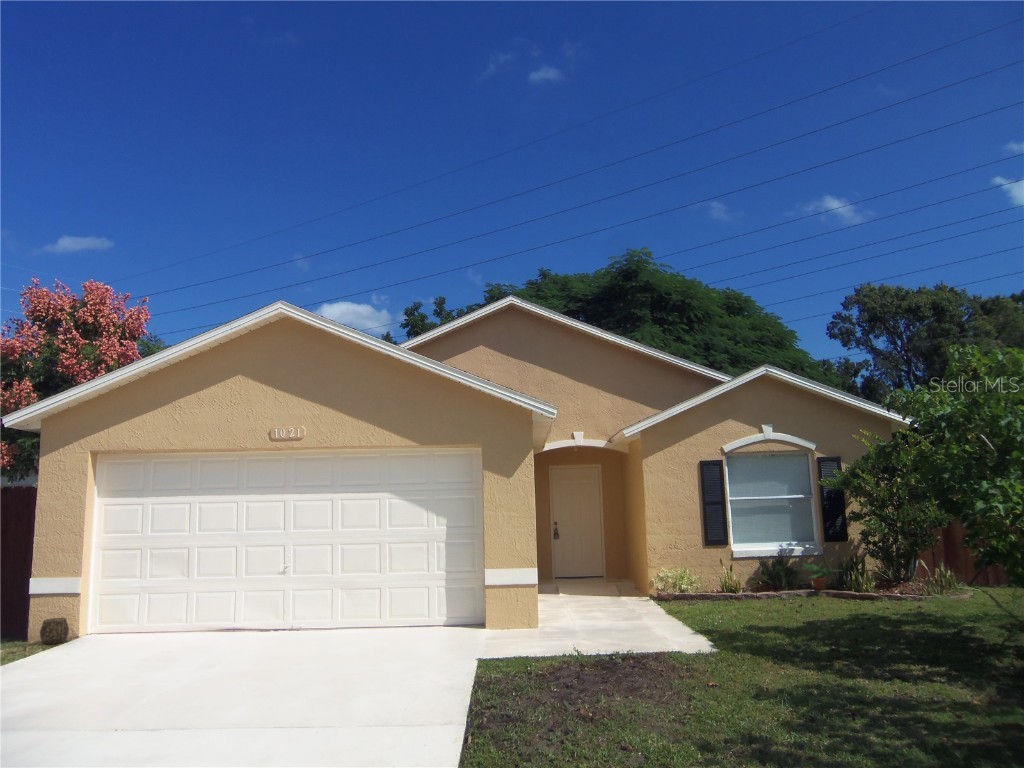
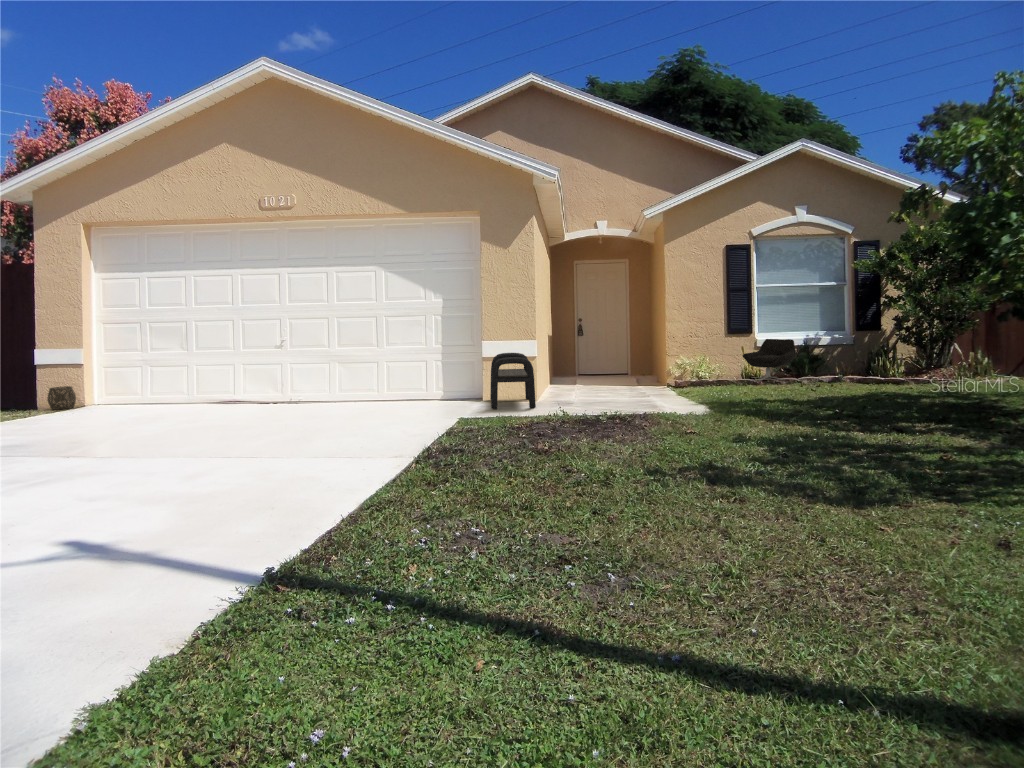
lounge chair: none [724,551,774,595] -> present [742,339,796,380]
potted plant: present [802,561,840,590] -> none [826,346,873,377]
bench: none [496,579,546,640] -> present [490,353,536,409]

